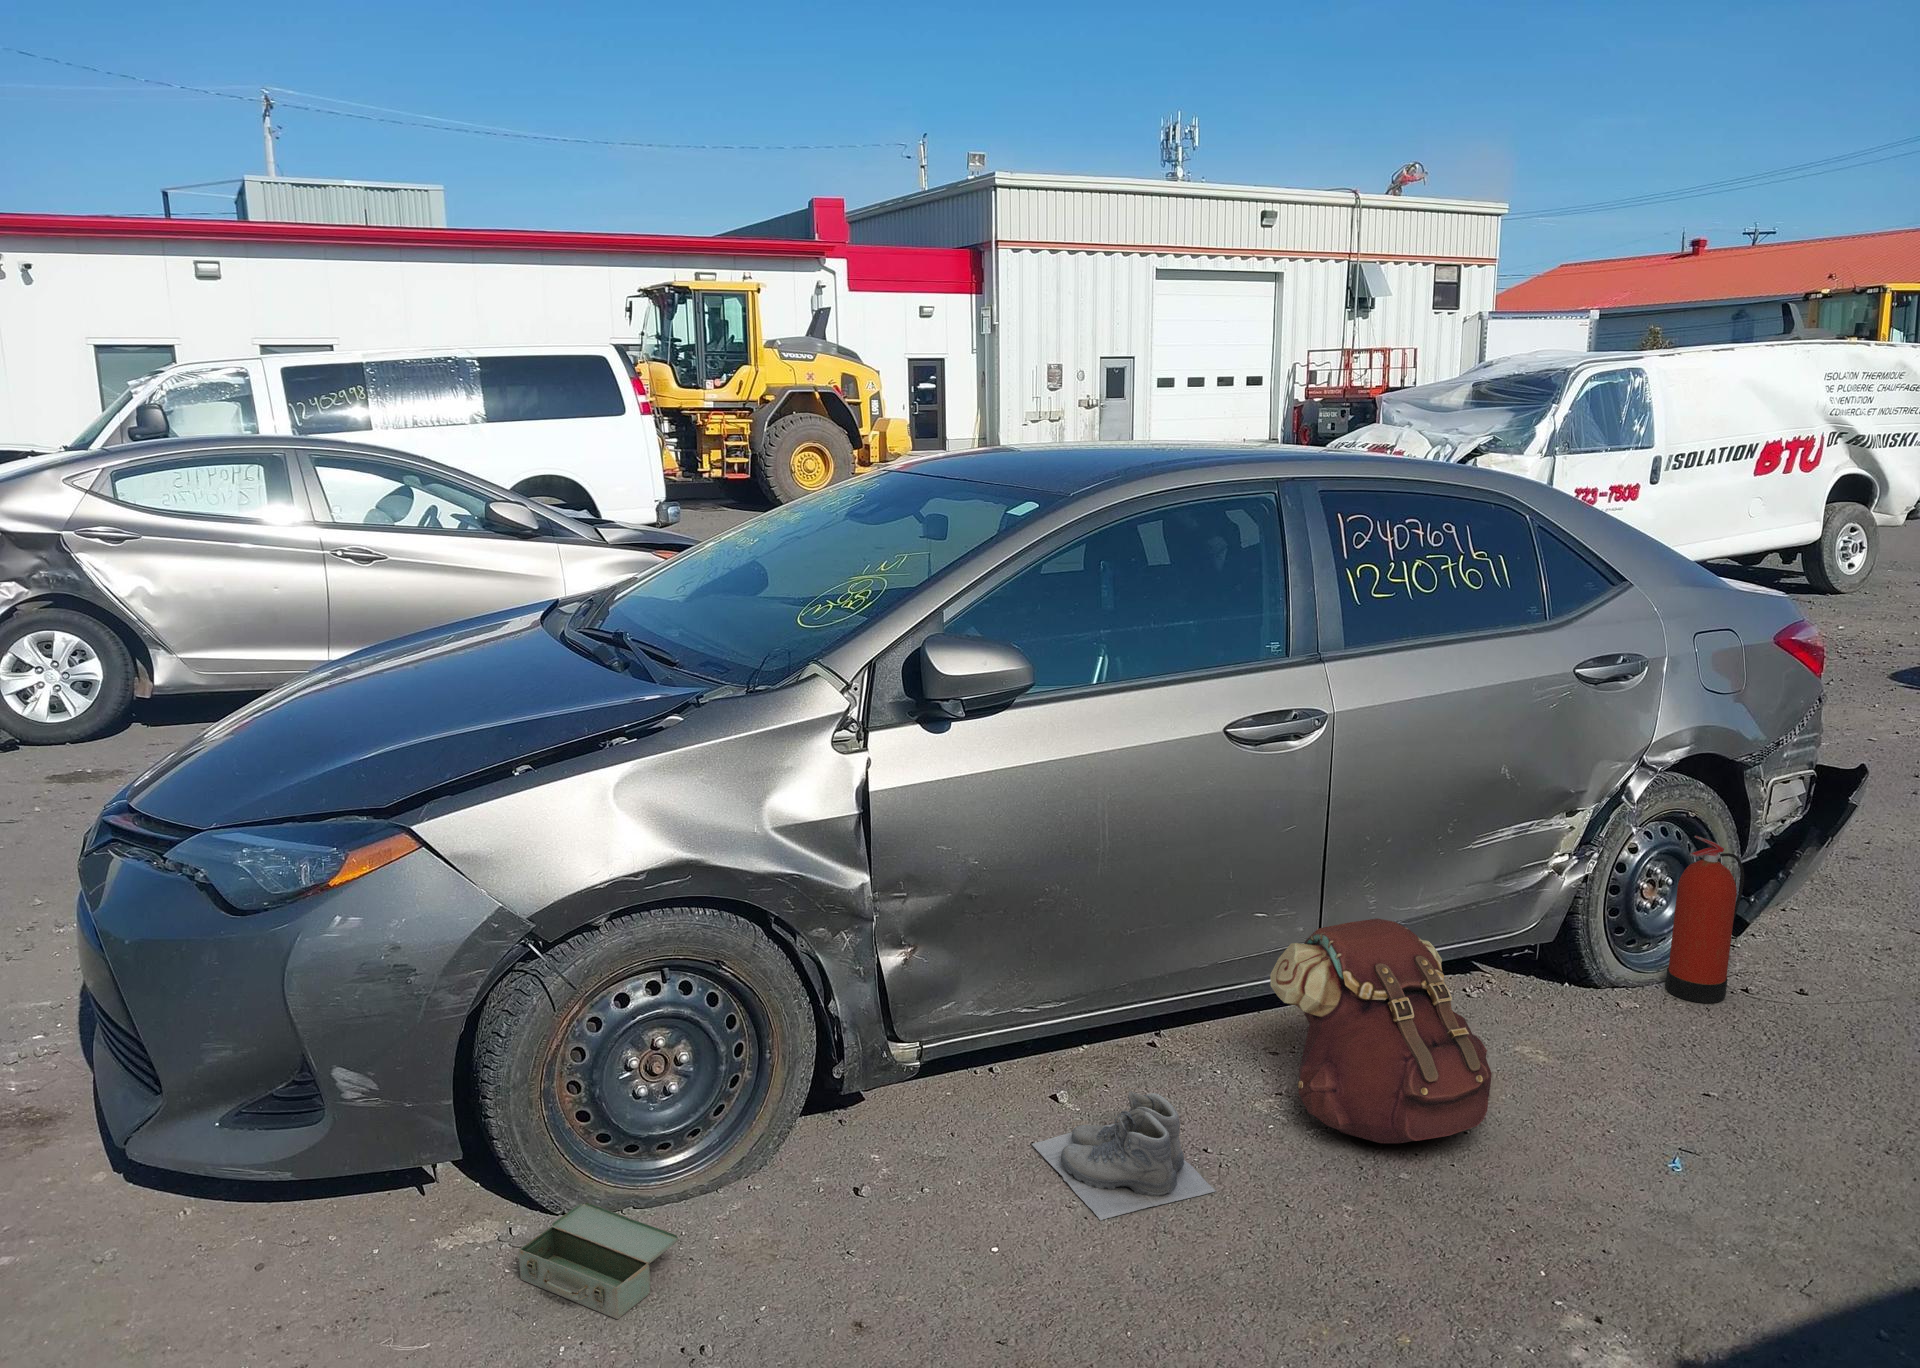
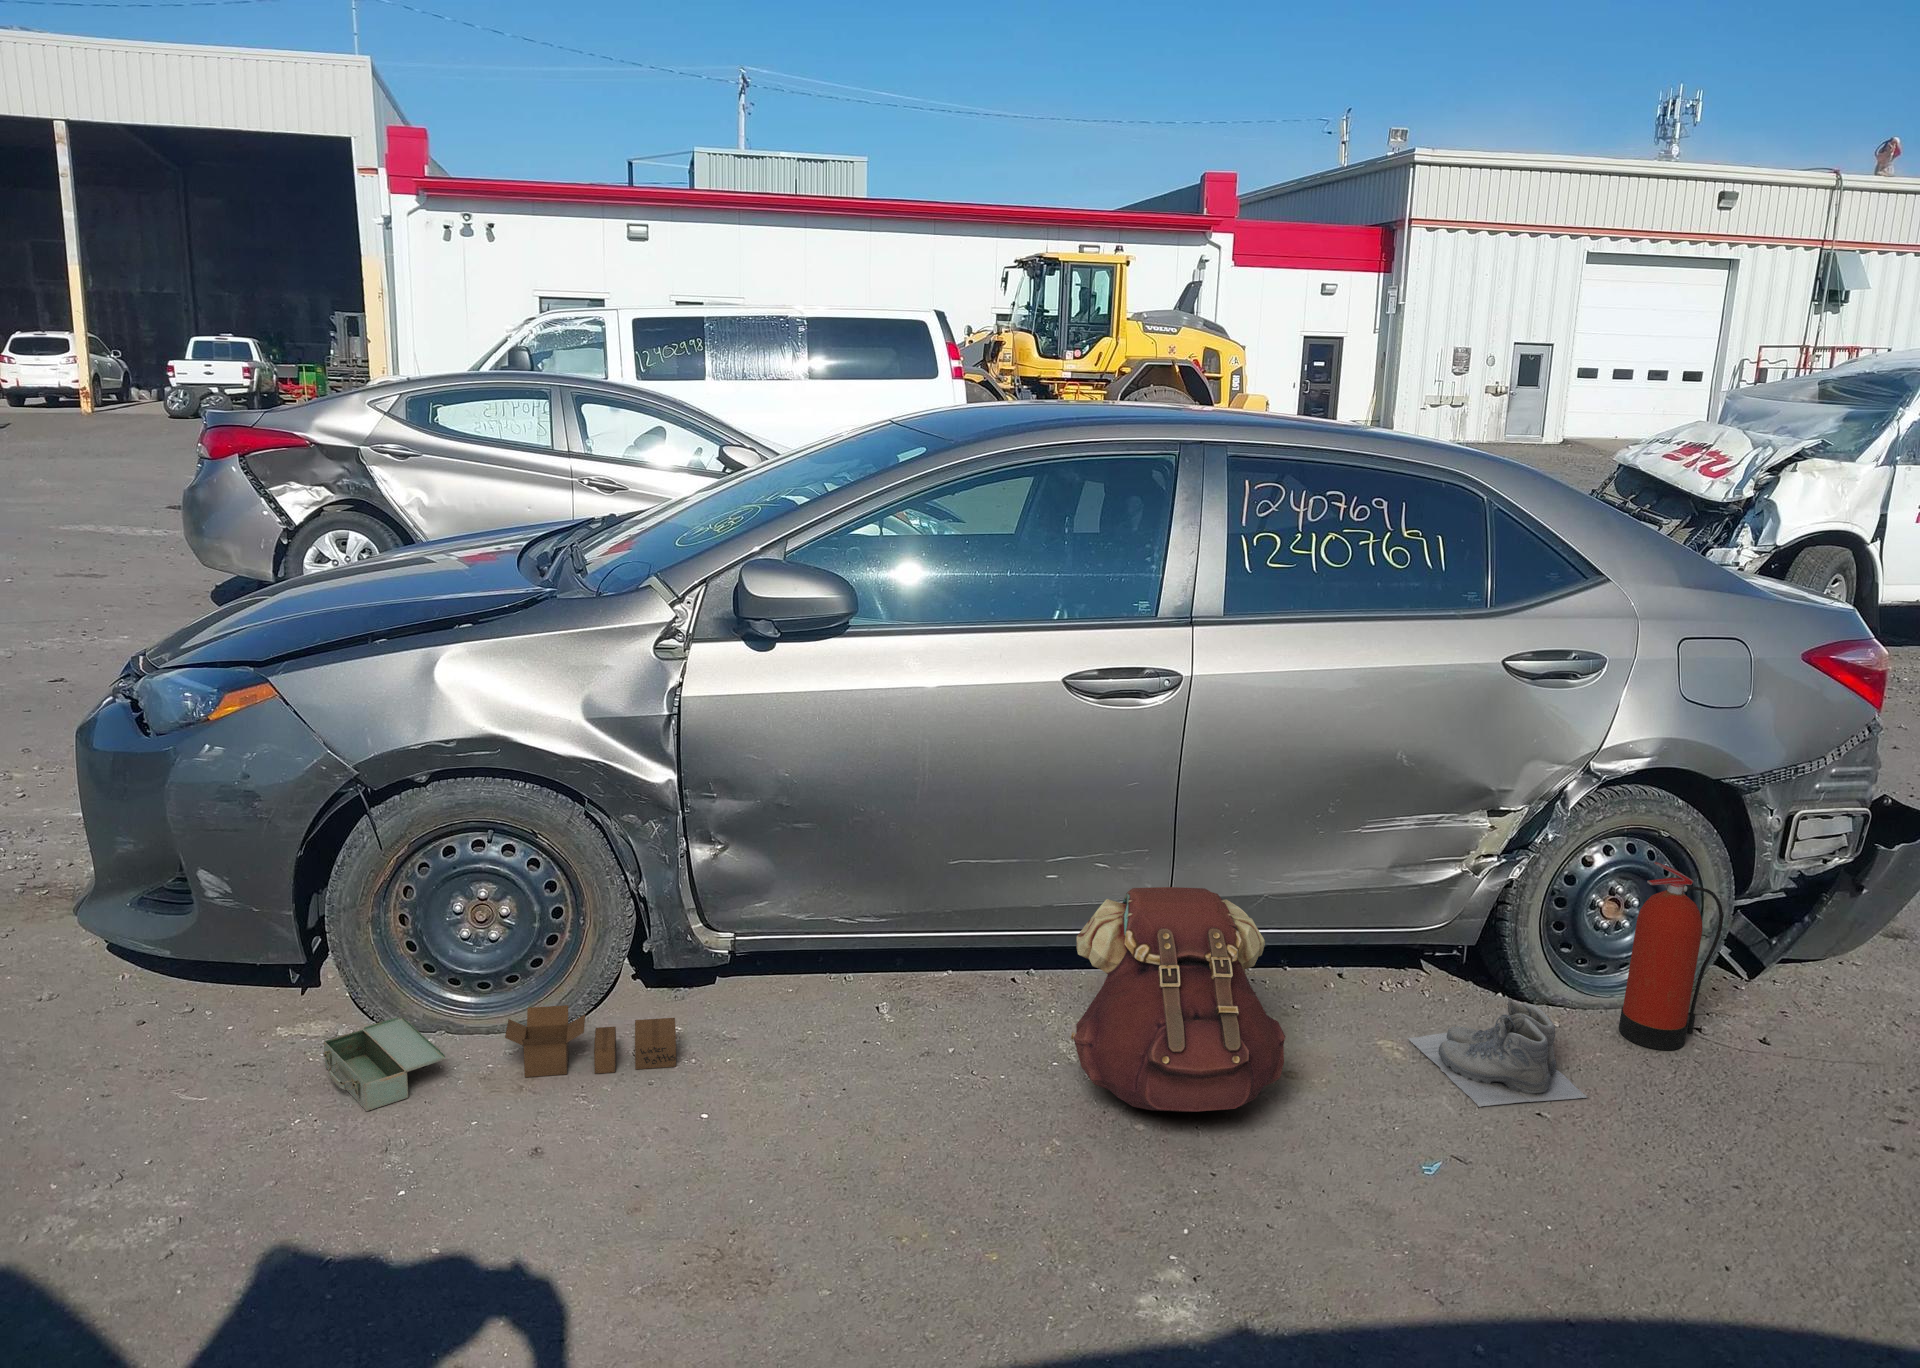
boots: present [1032,1091,1216,1221] -> present [1408,999,1587,1107]
cardboard box: none [720,1143,905,1241] -> present [505,1005,676,1077]

